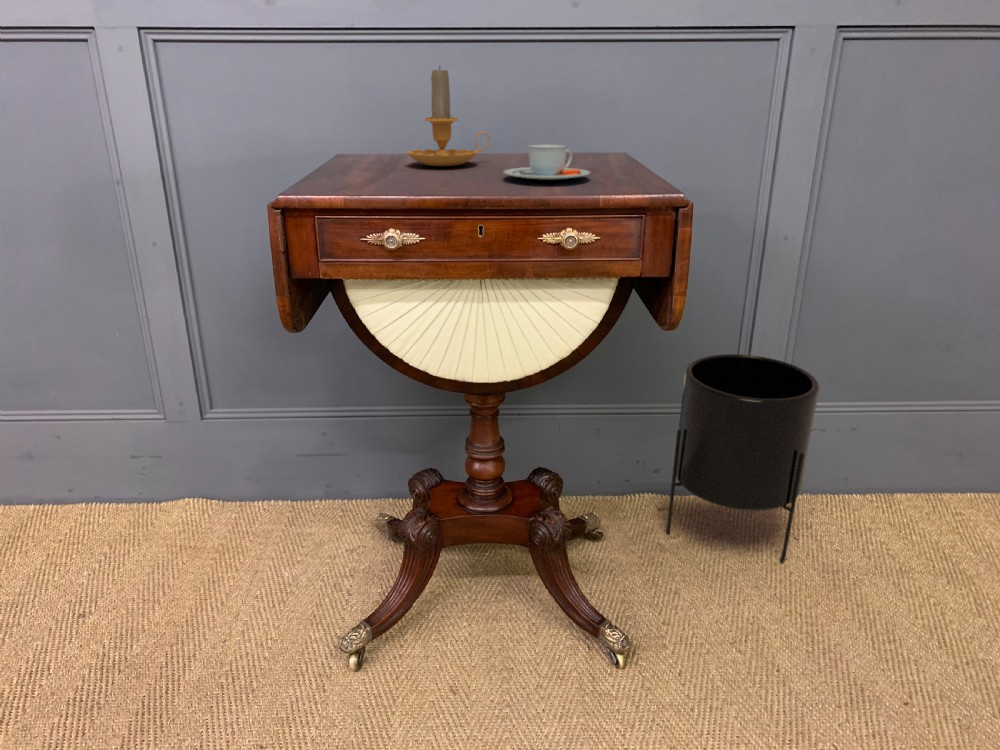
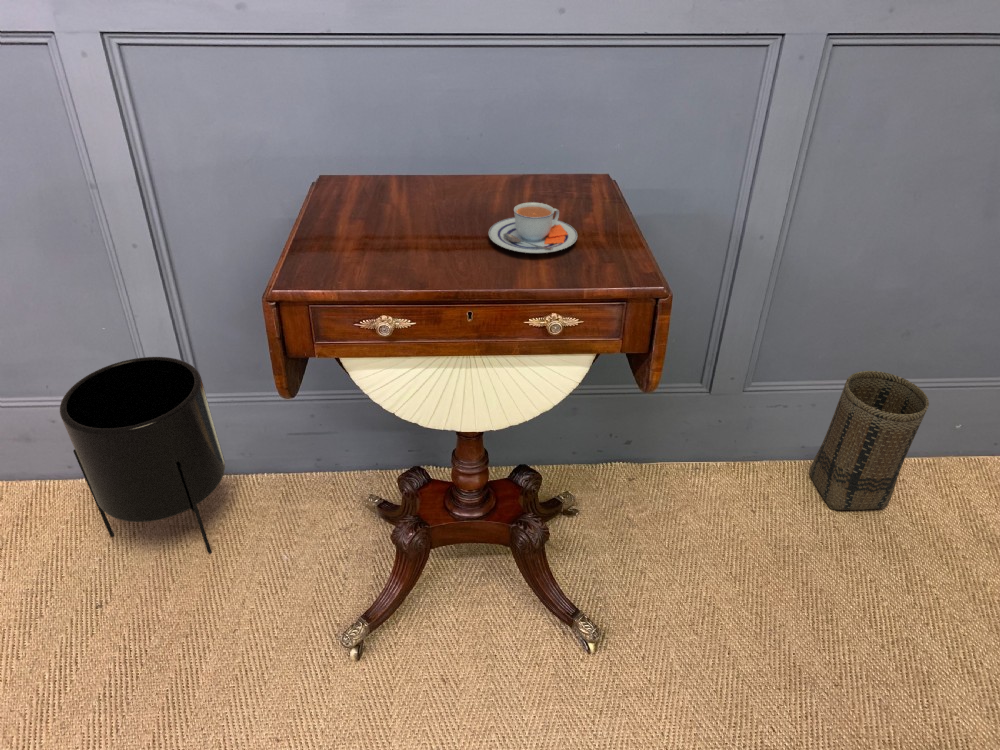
candle: present [407,68,490,166] -> none [387,99,474,205]
planter: present [667,354,819,562] -> present [60,357,225,554]
basket: none [853,385,973,538] -> present [810,371,929,510]

